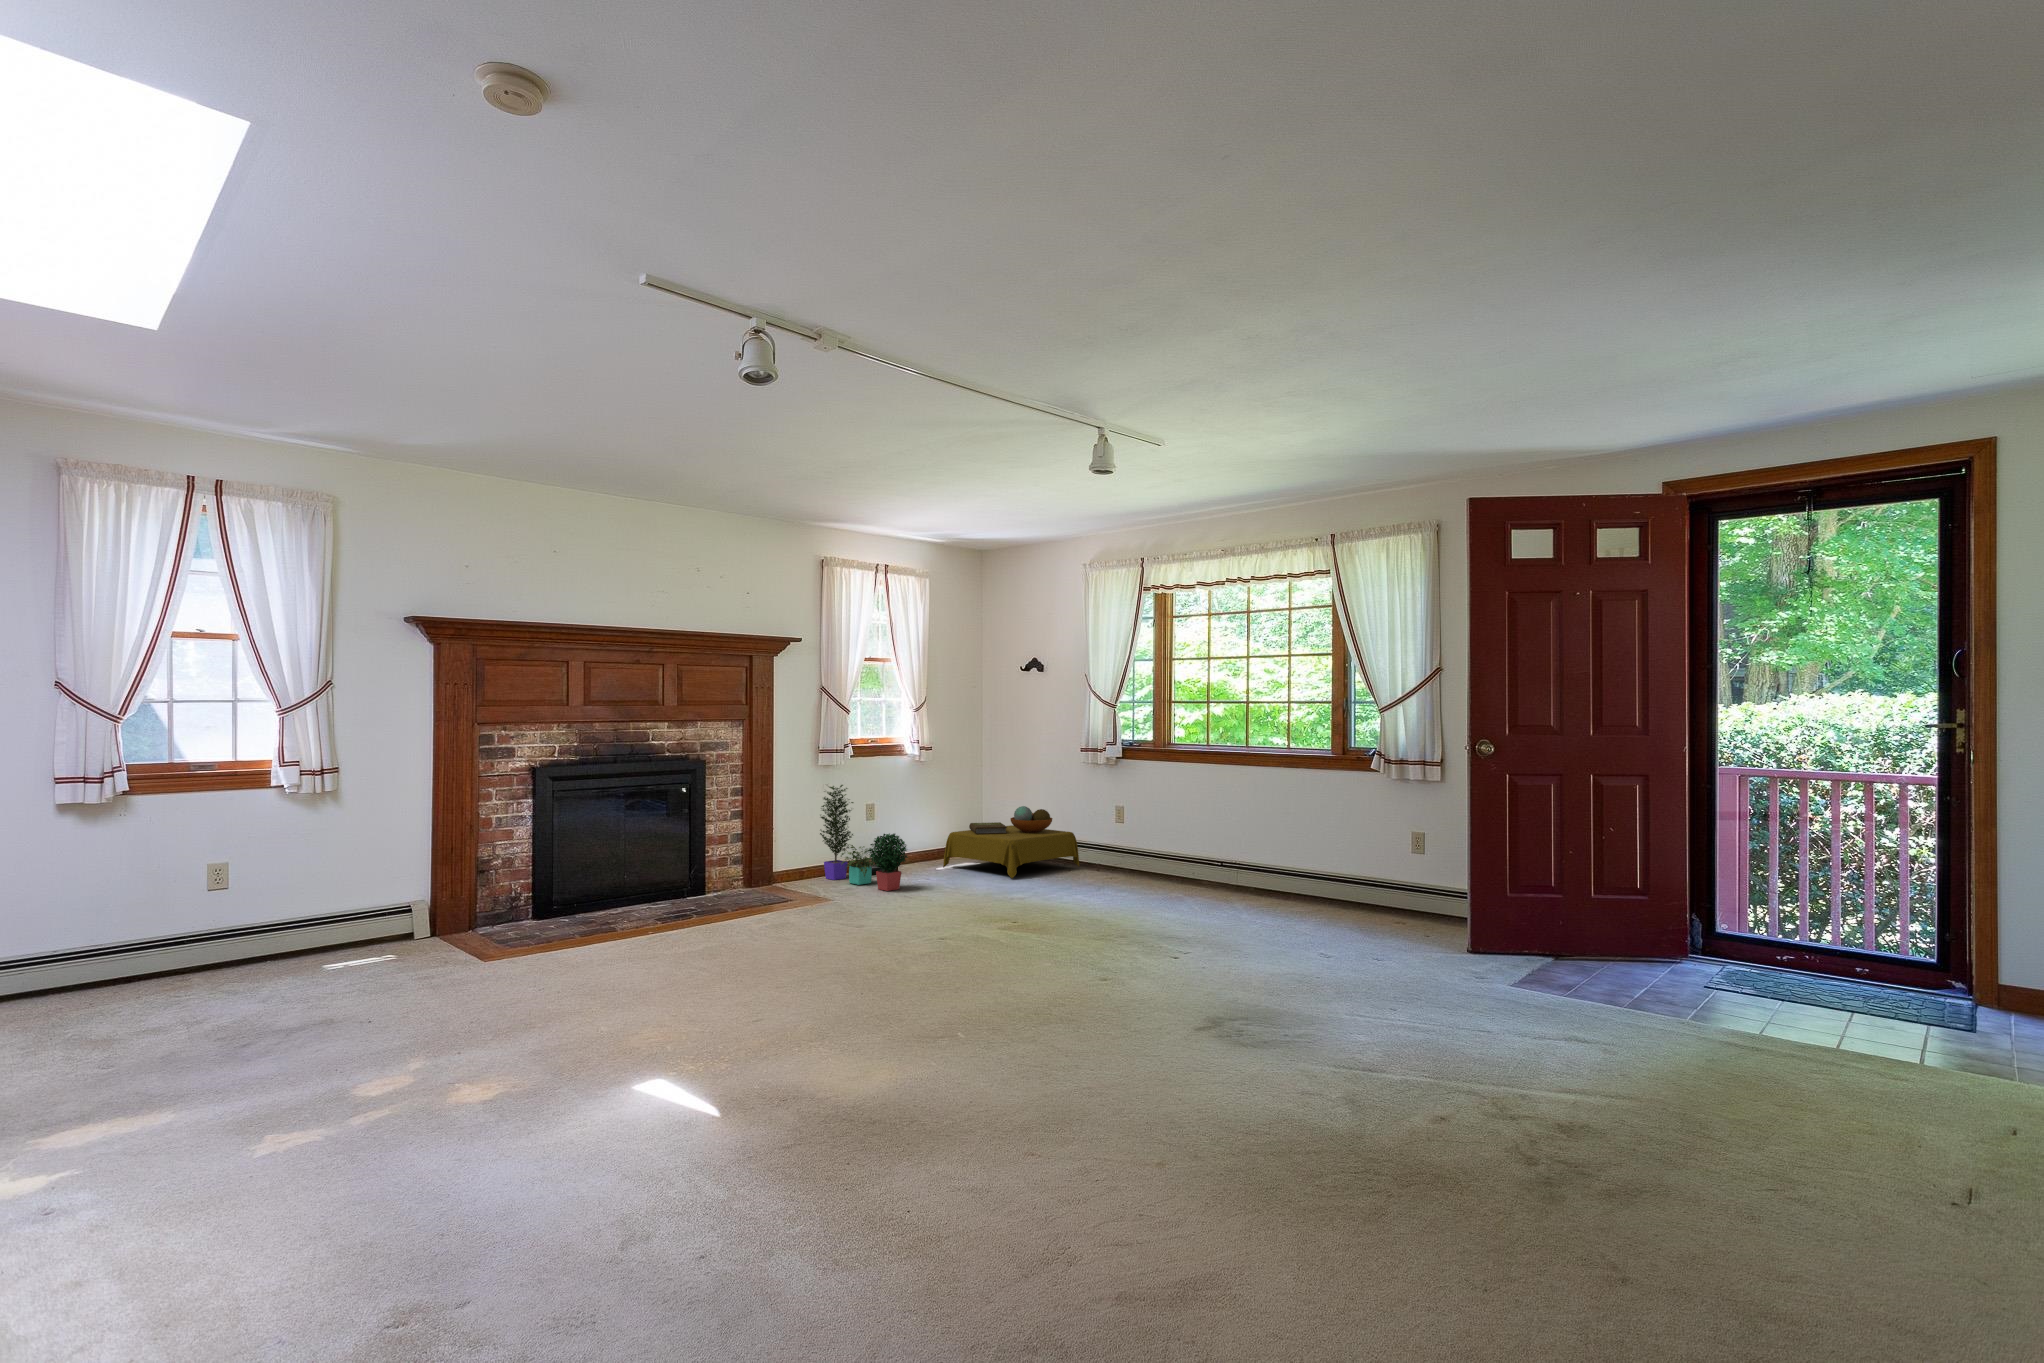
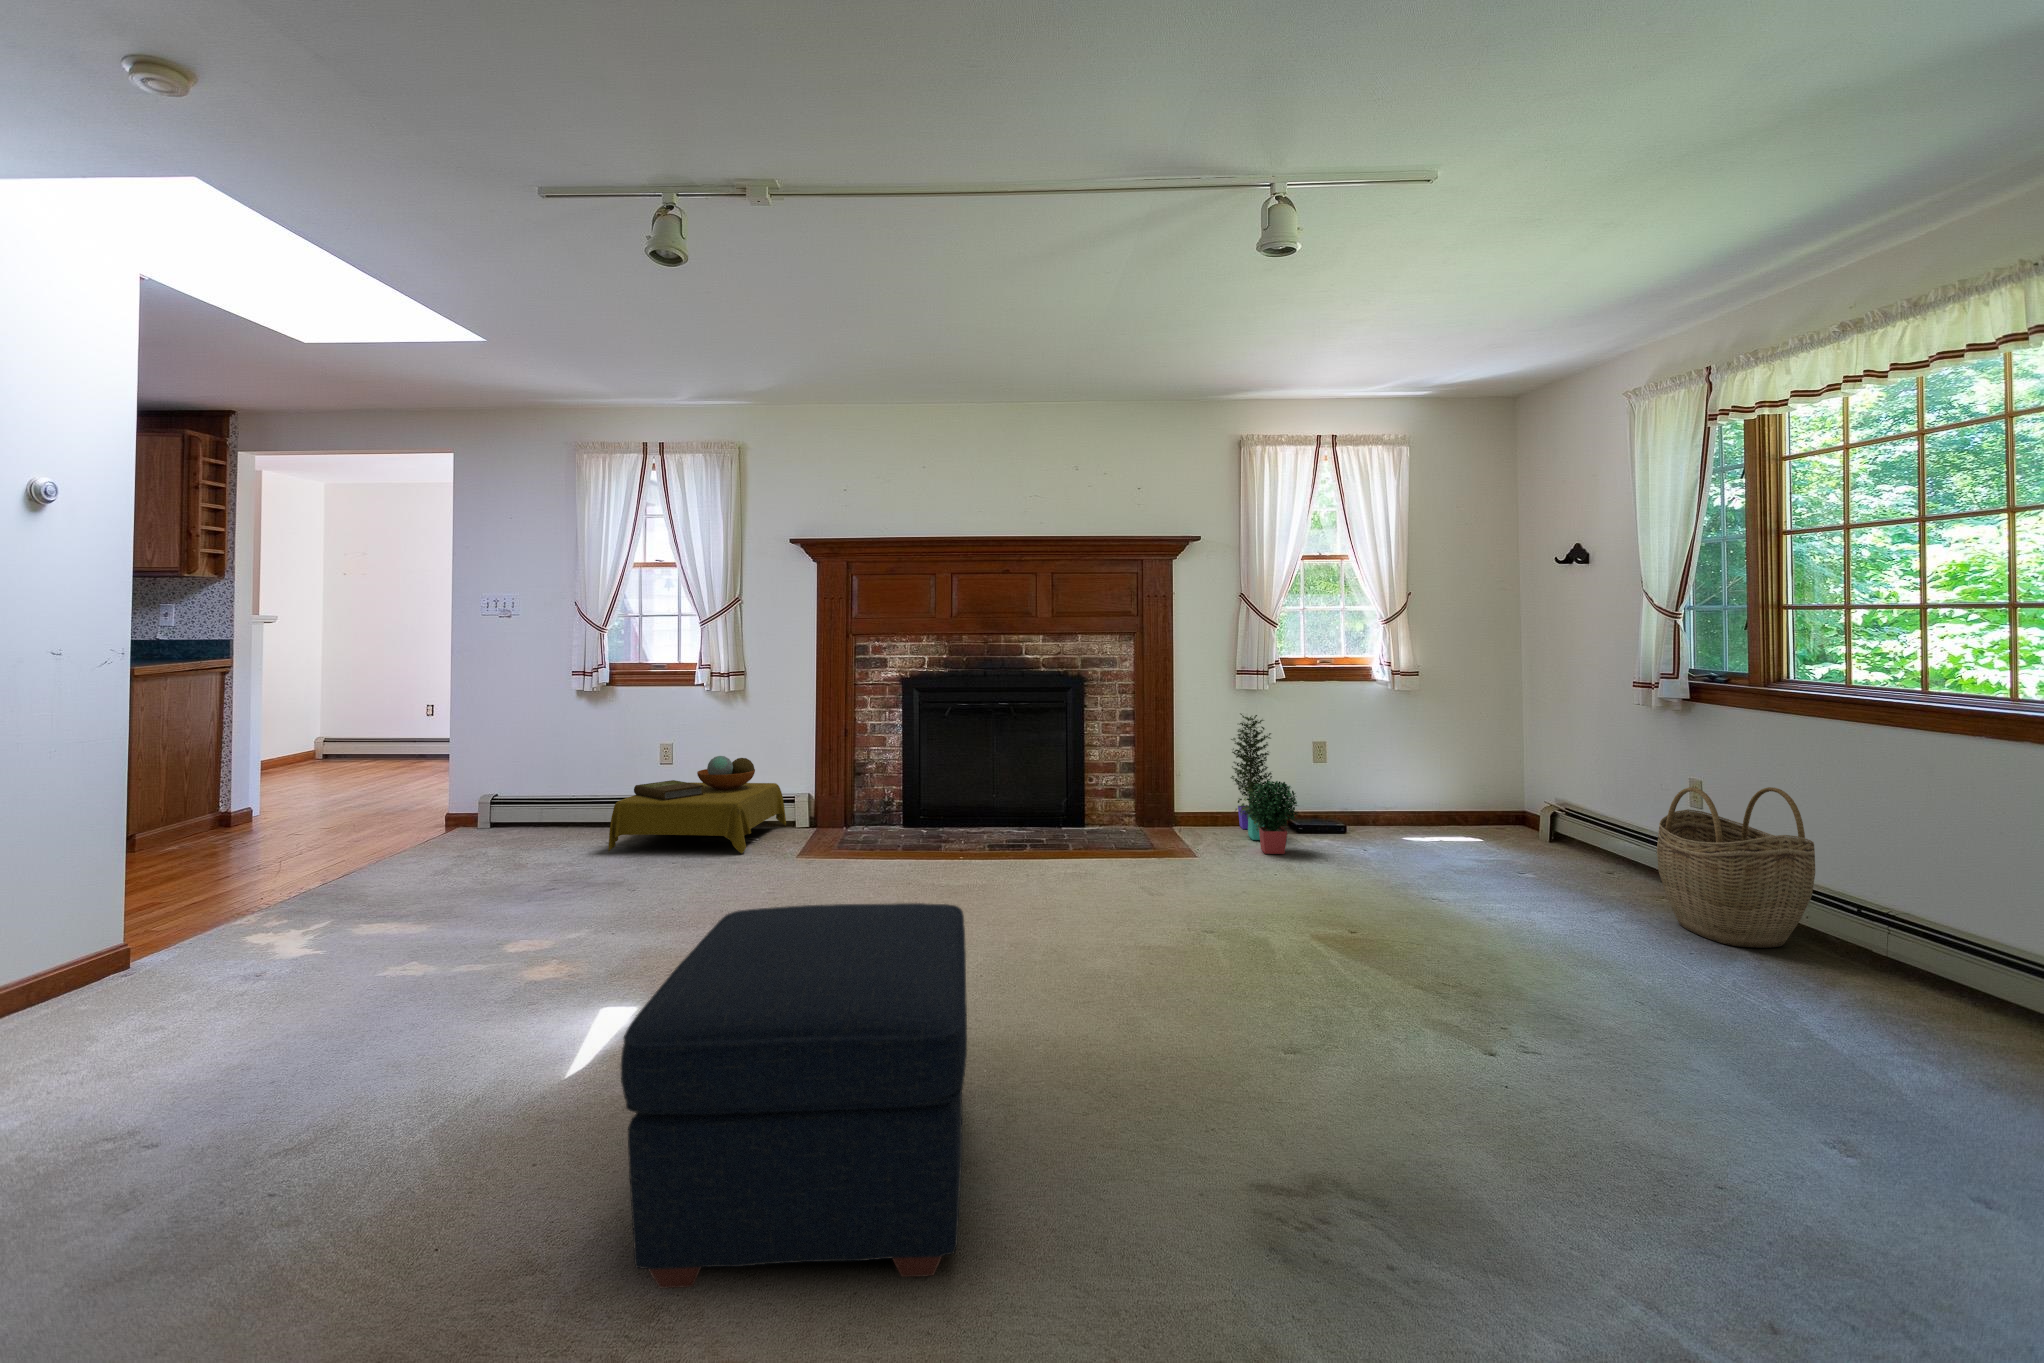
woven basket: none [1136,804,1209,891] -> present [1657,787,1815,948]
side table: present [943,806,1079,878] -> present [608,756,786,853]
ottoman: none [904,898,1167,1085] -> present [621,903,967,1288]

